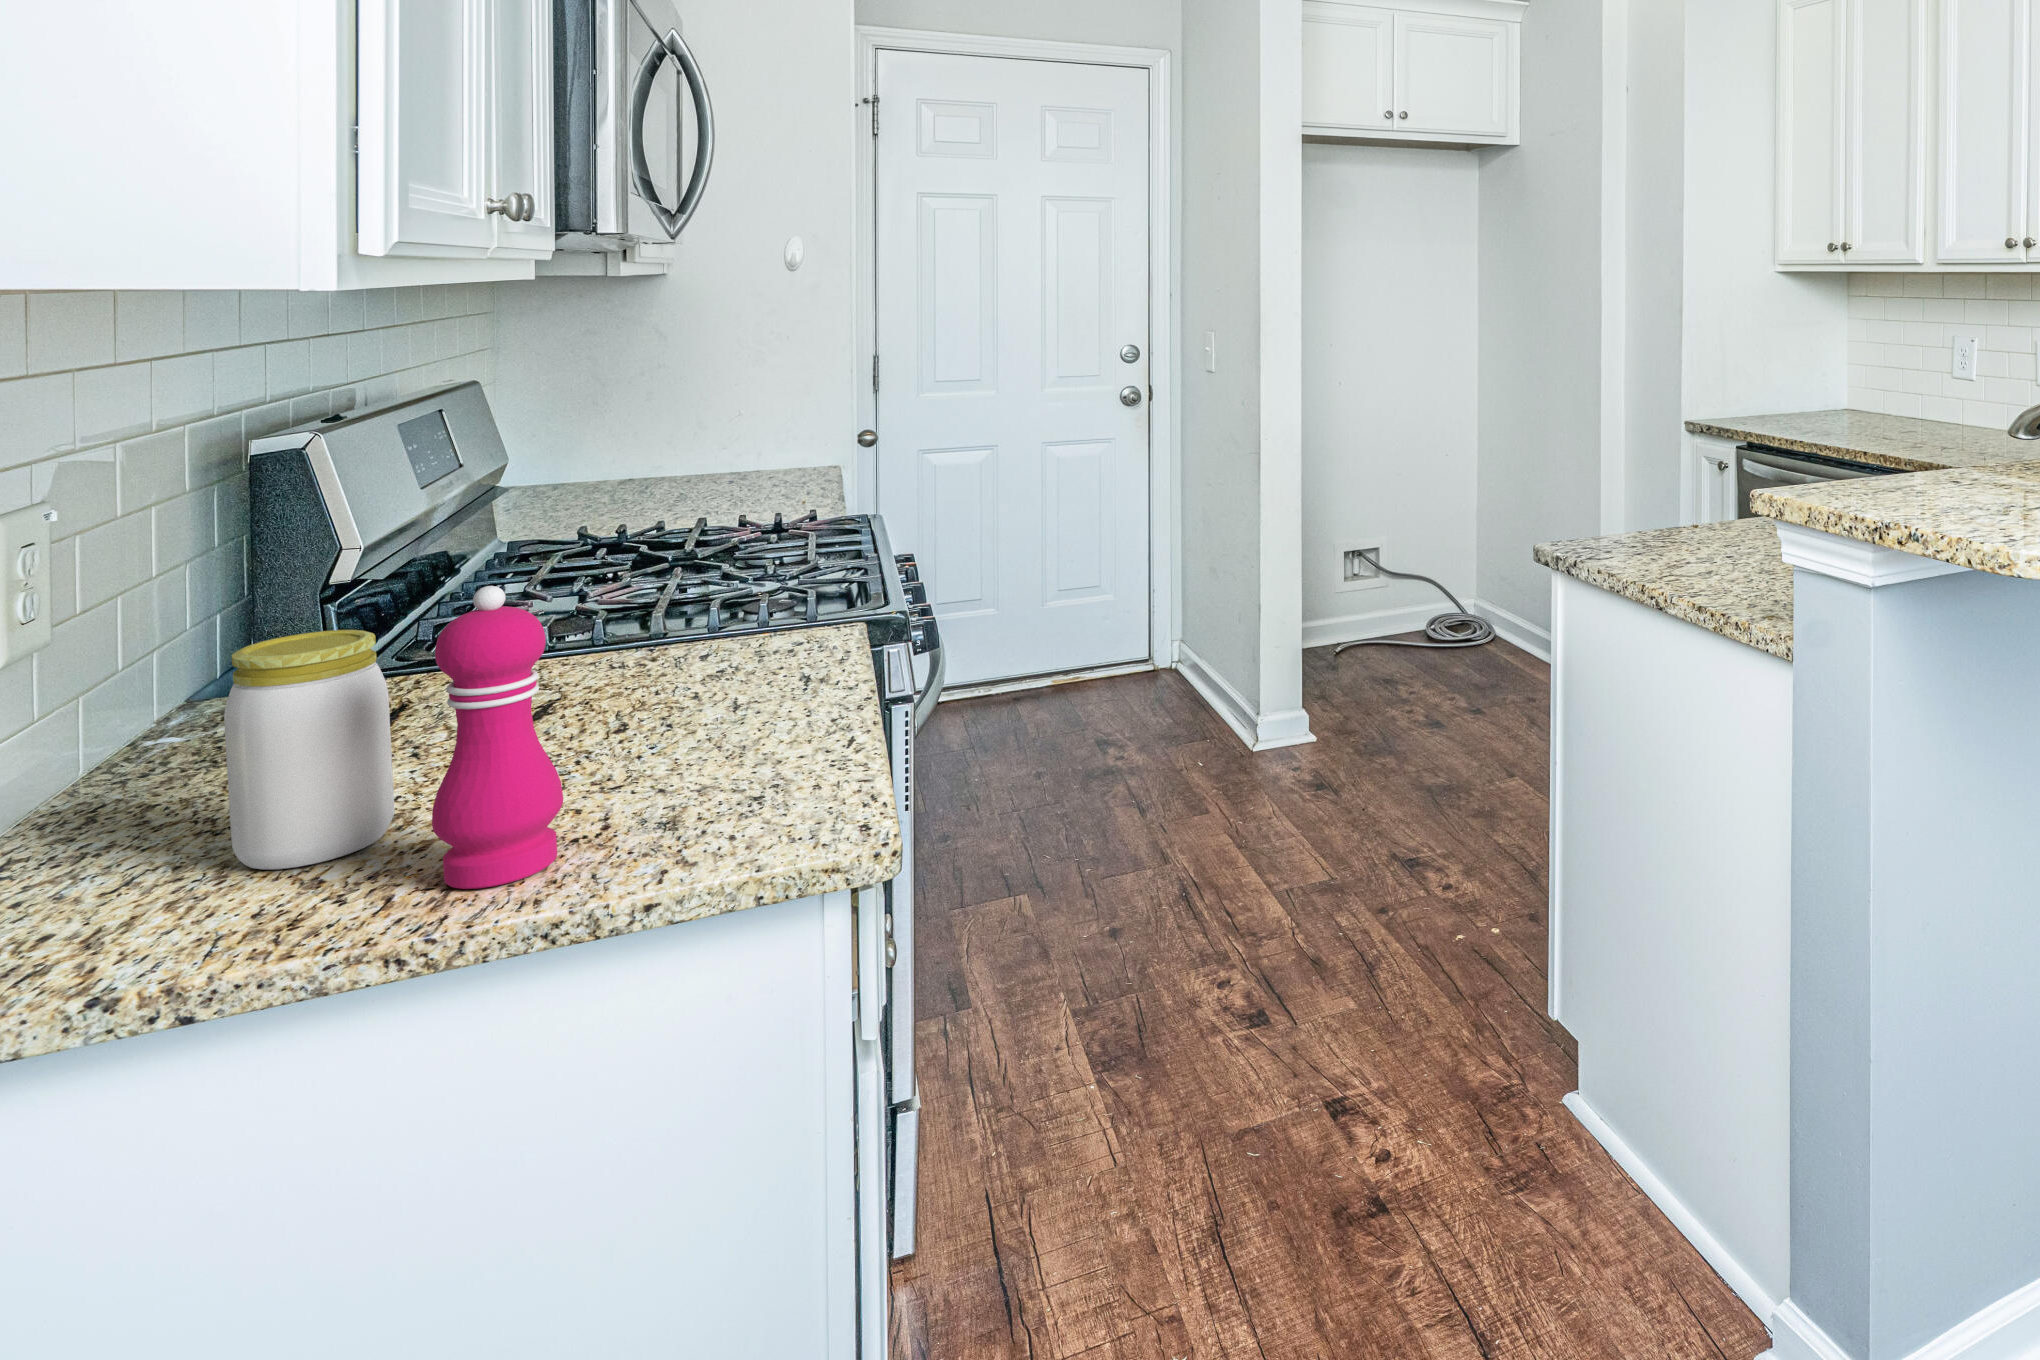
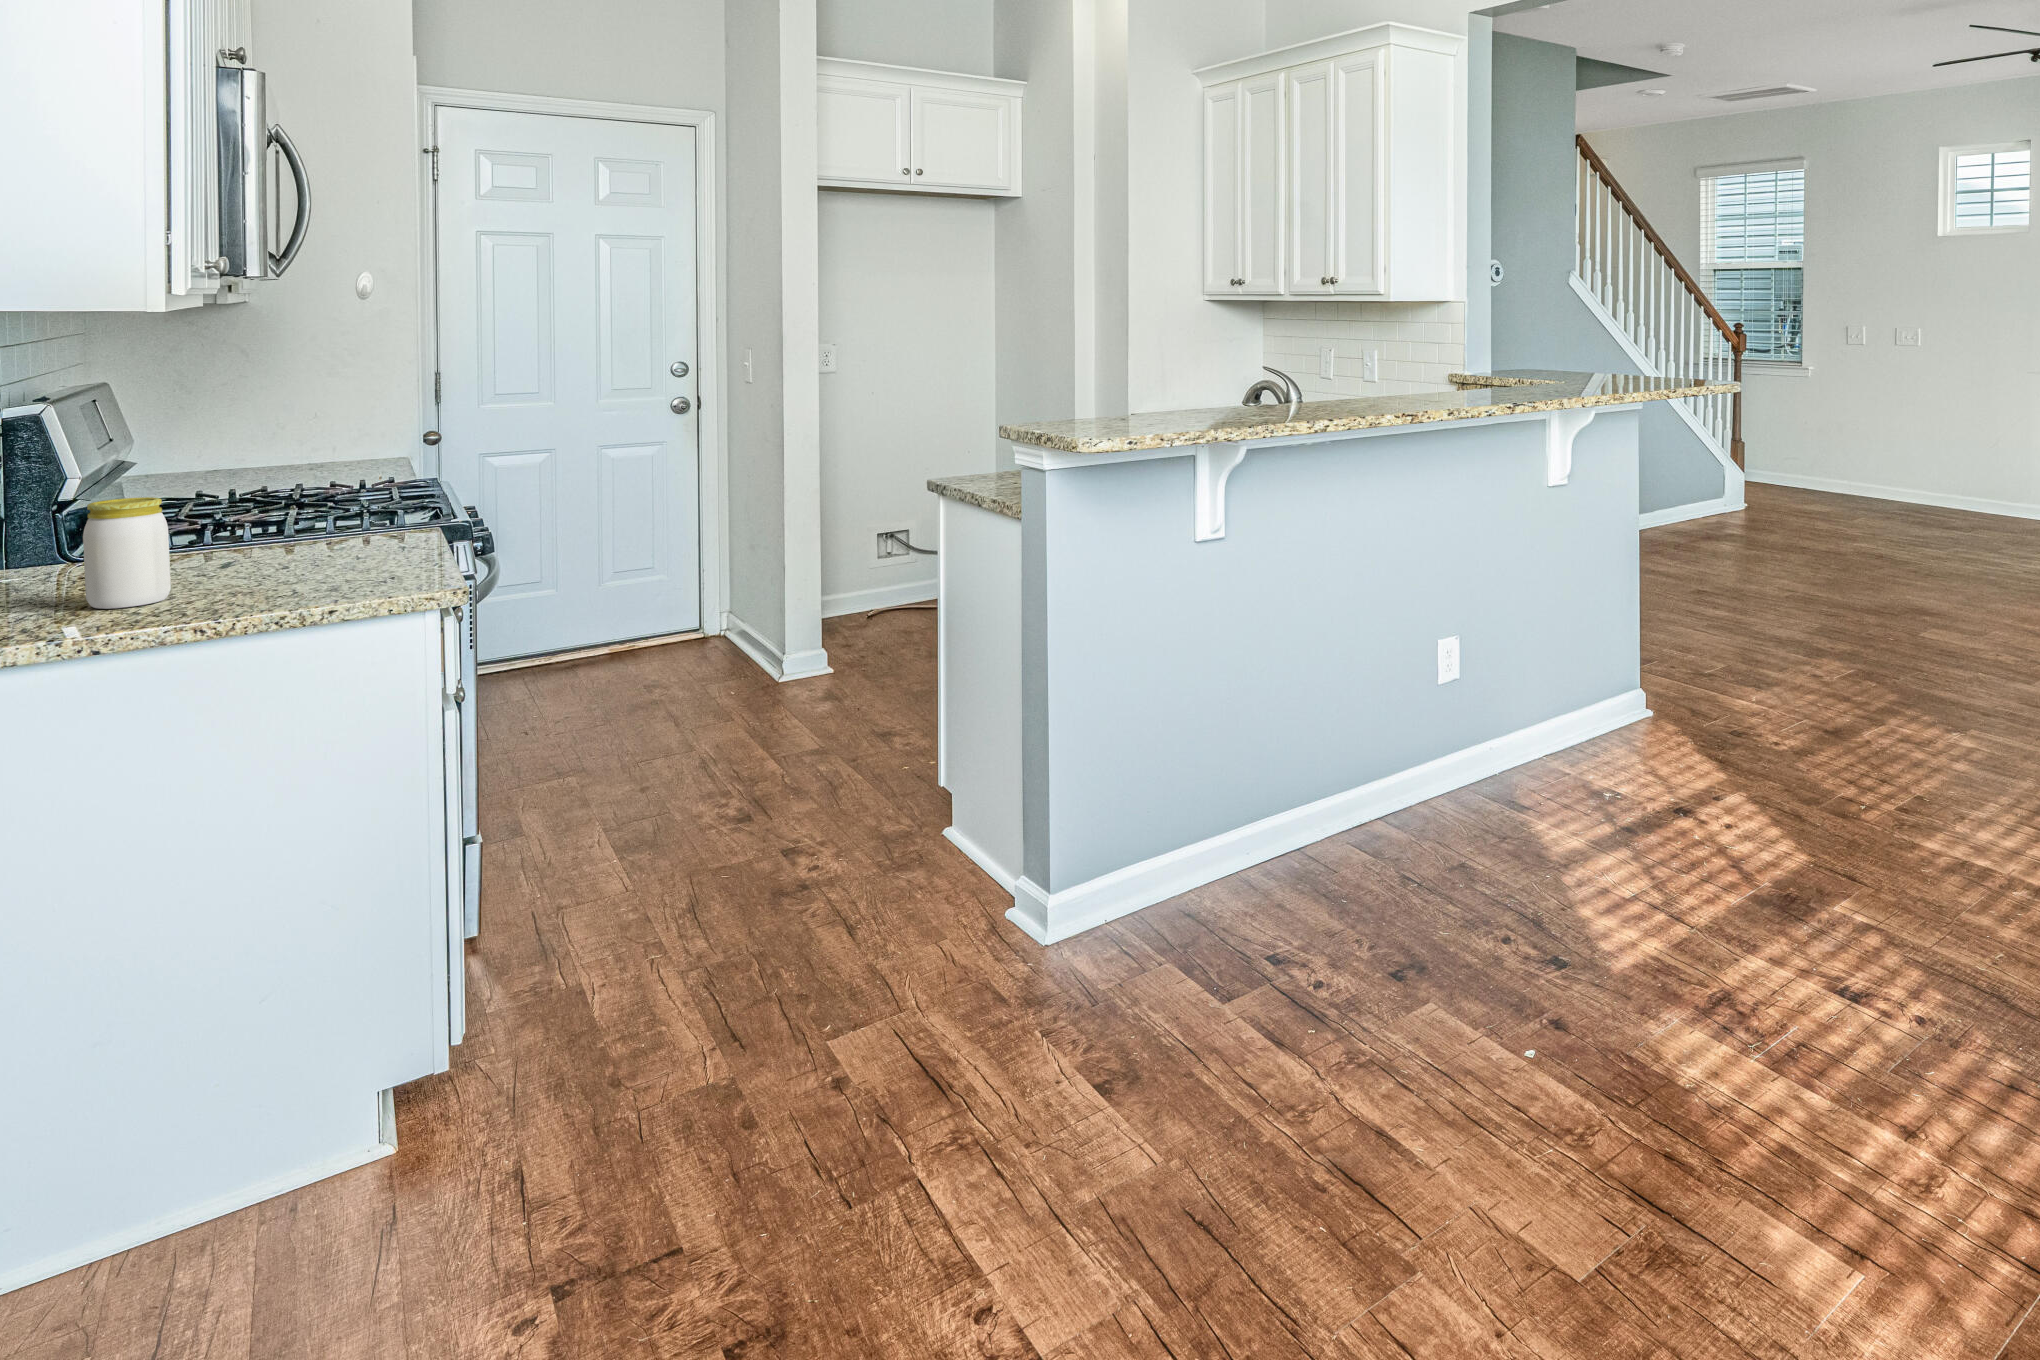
pepper mill: present [432,586,563,889] -> none [208,467,276,607]

